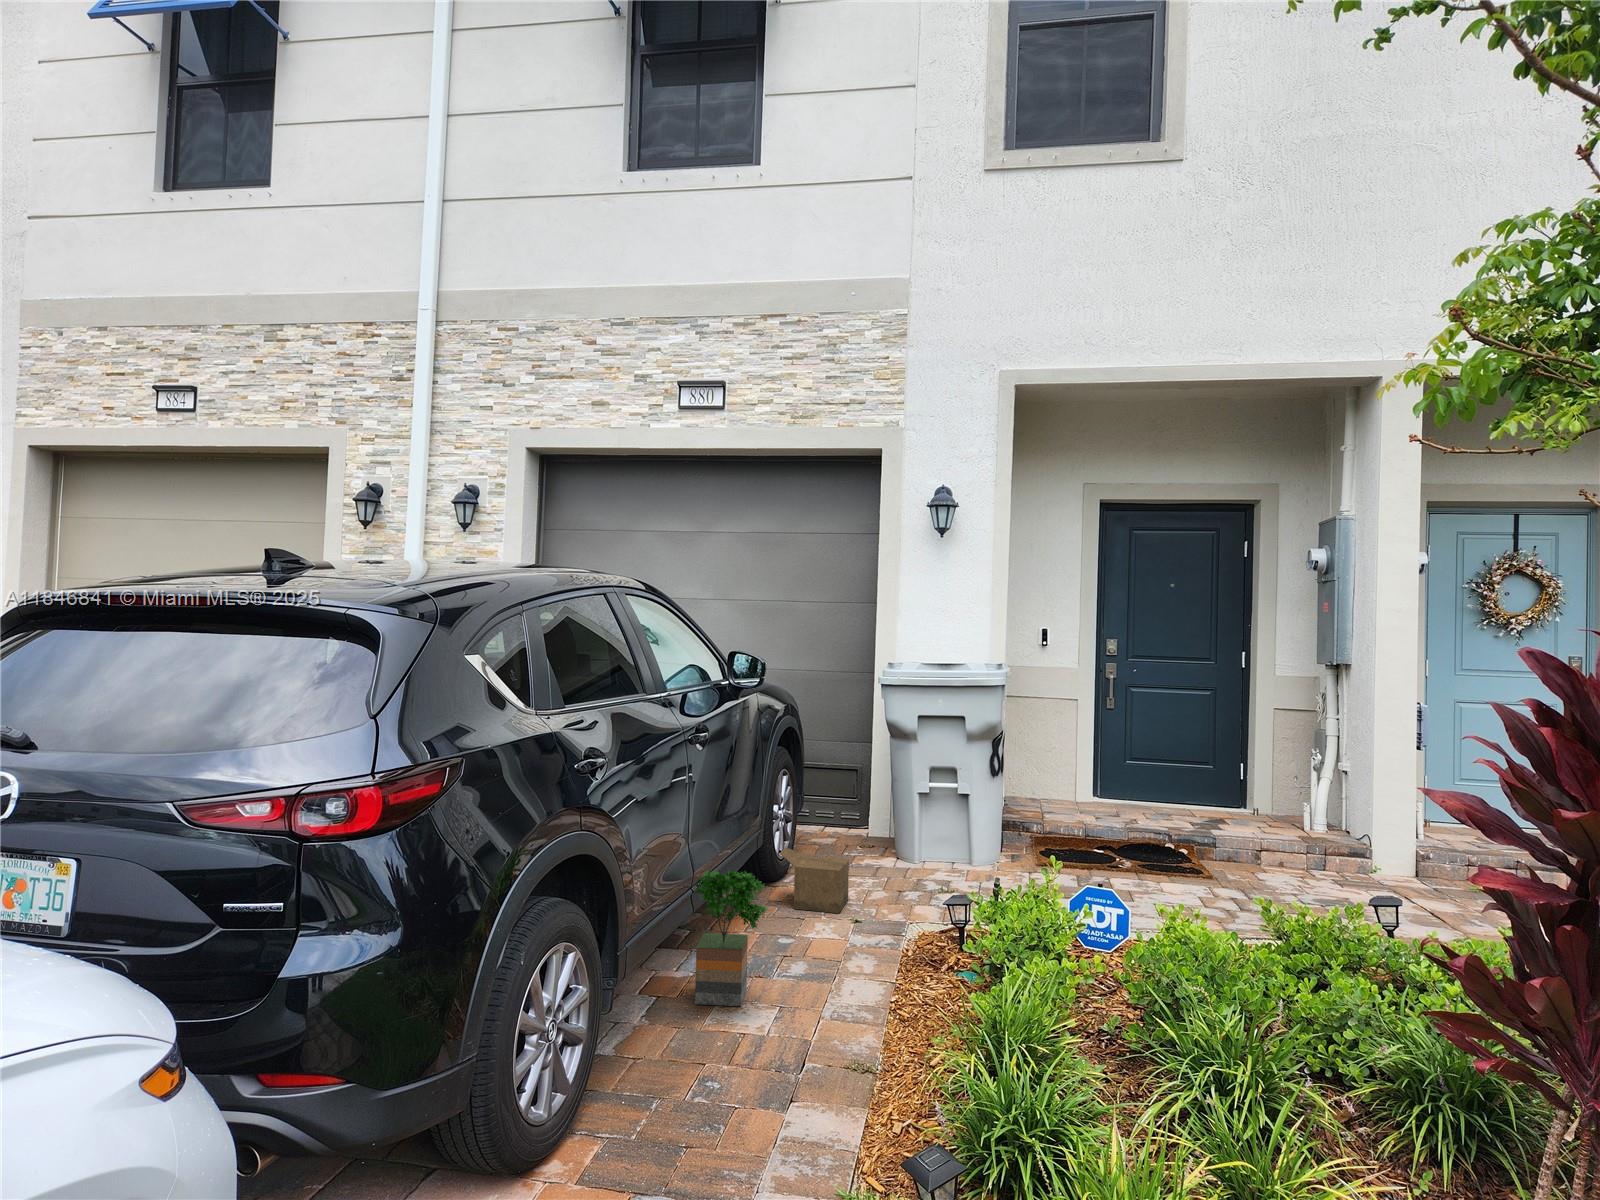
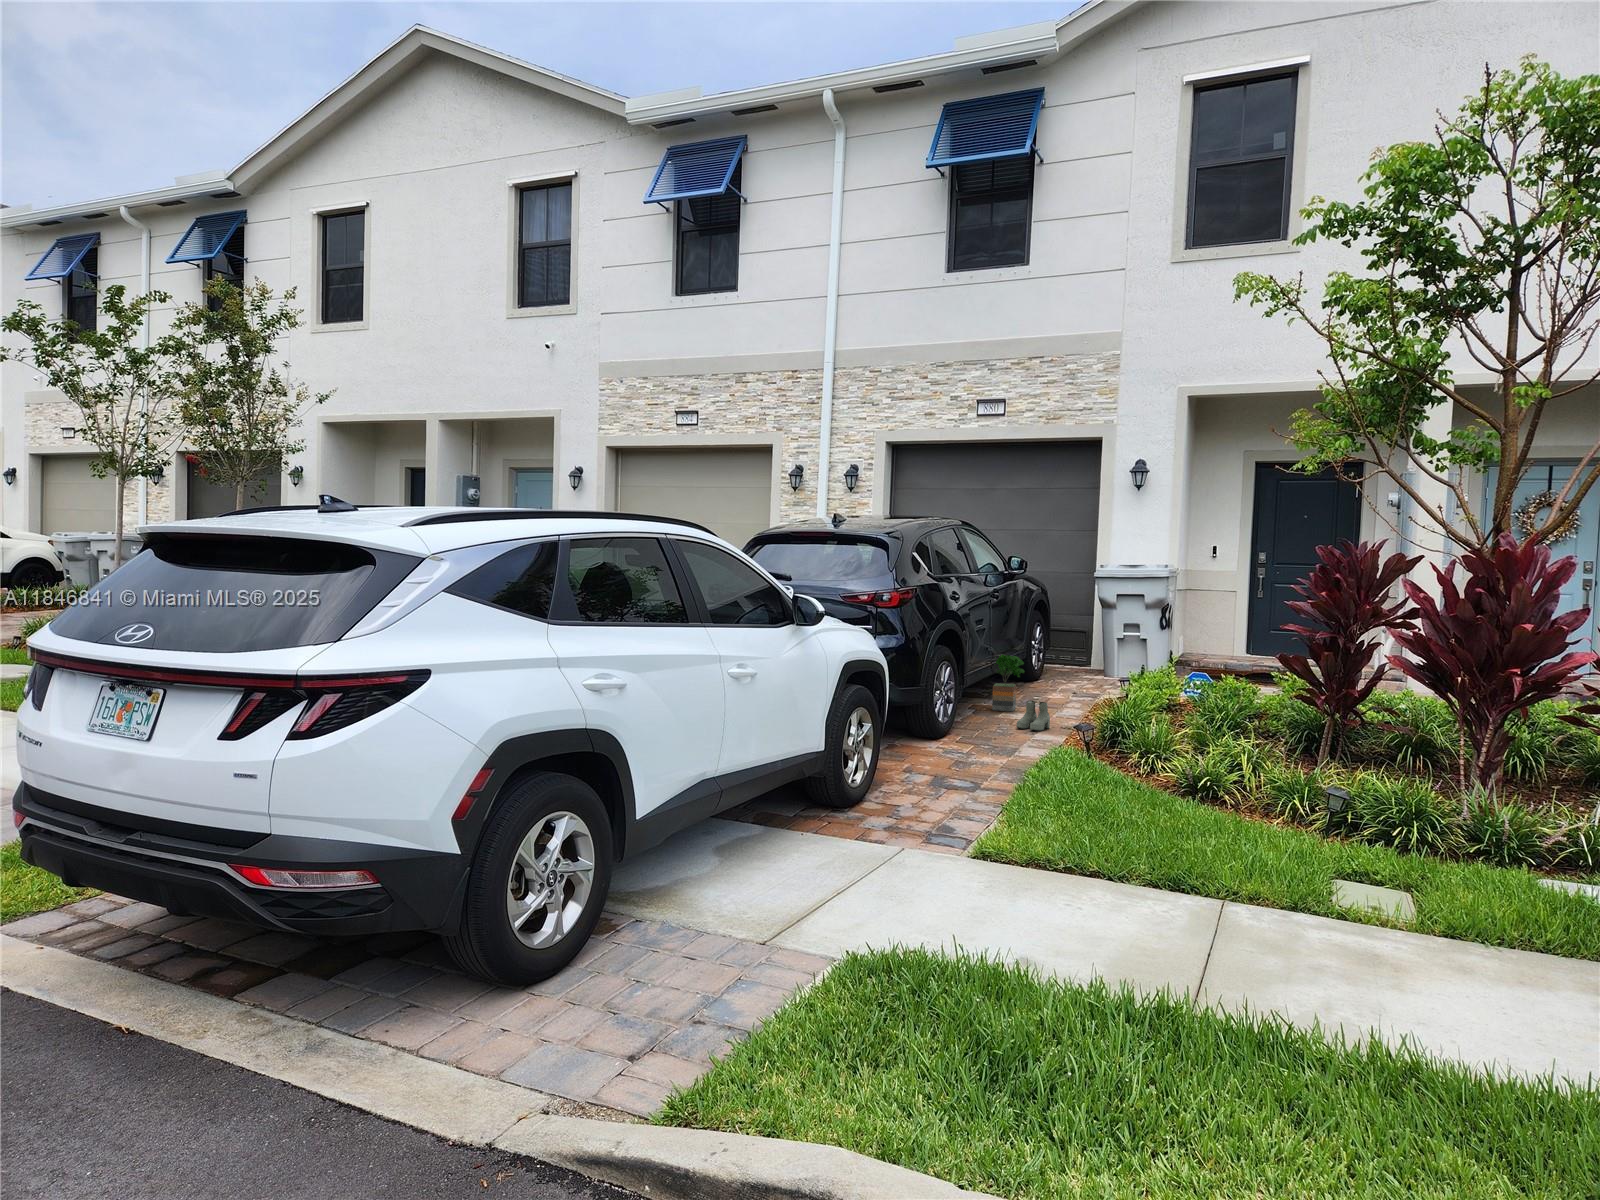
cardboard box: present [780,848,849,913] -> none [1034,662,1072,693]
boots: none [753,1020,836,1116] -> present [1016,701,1050,731]

